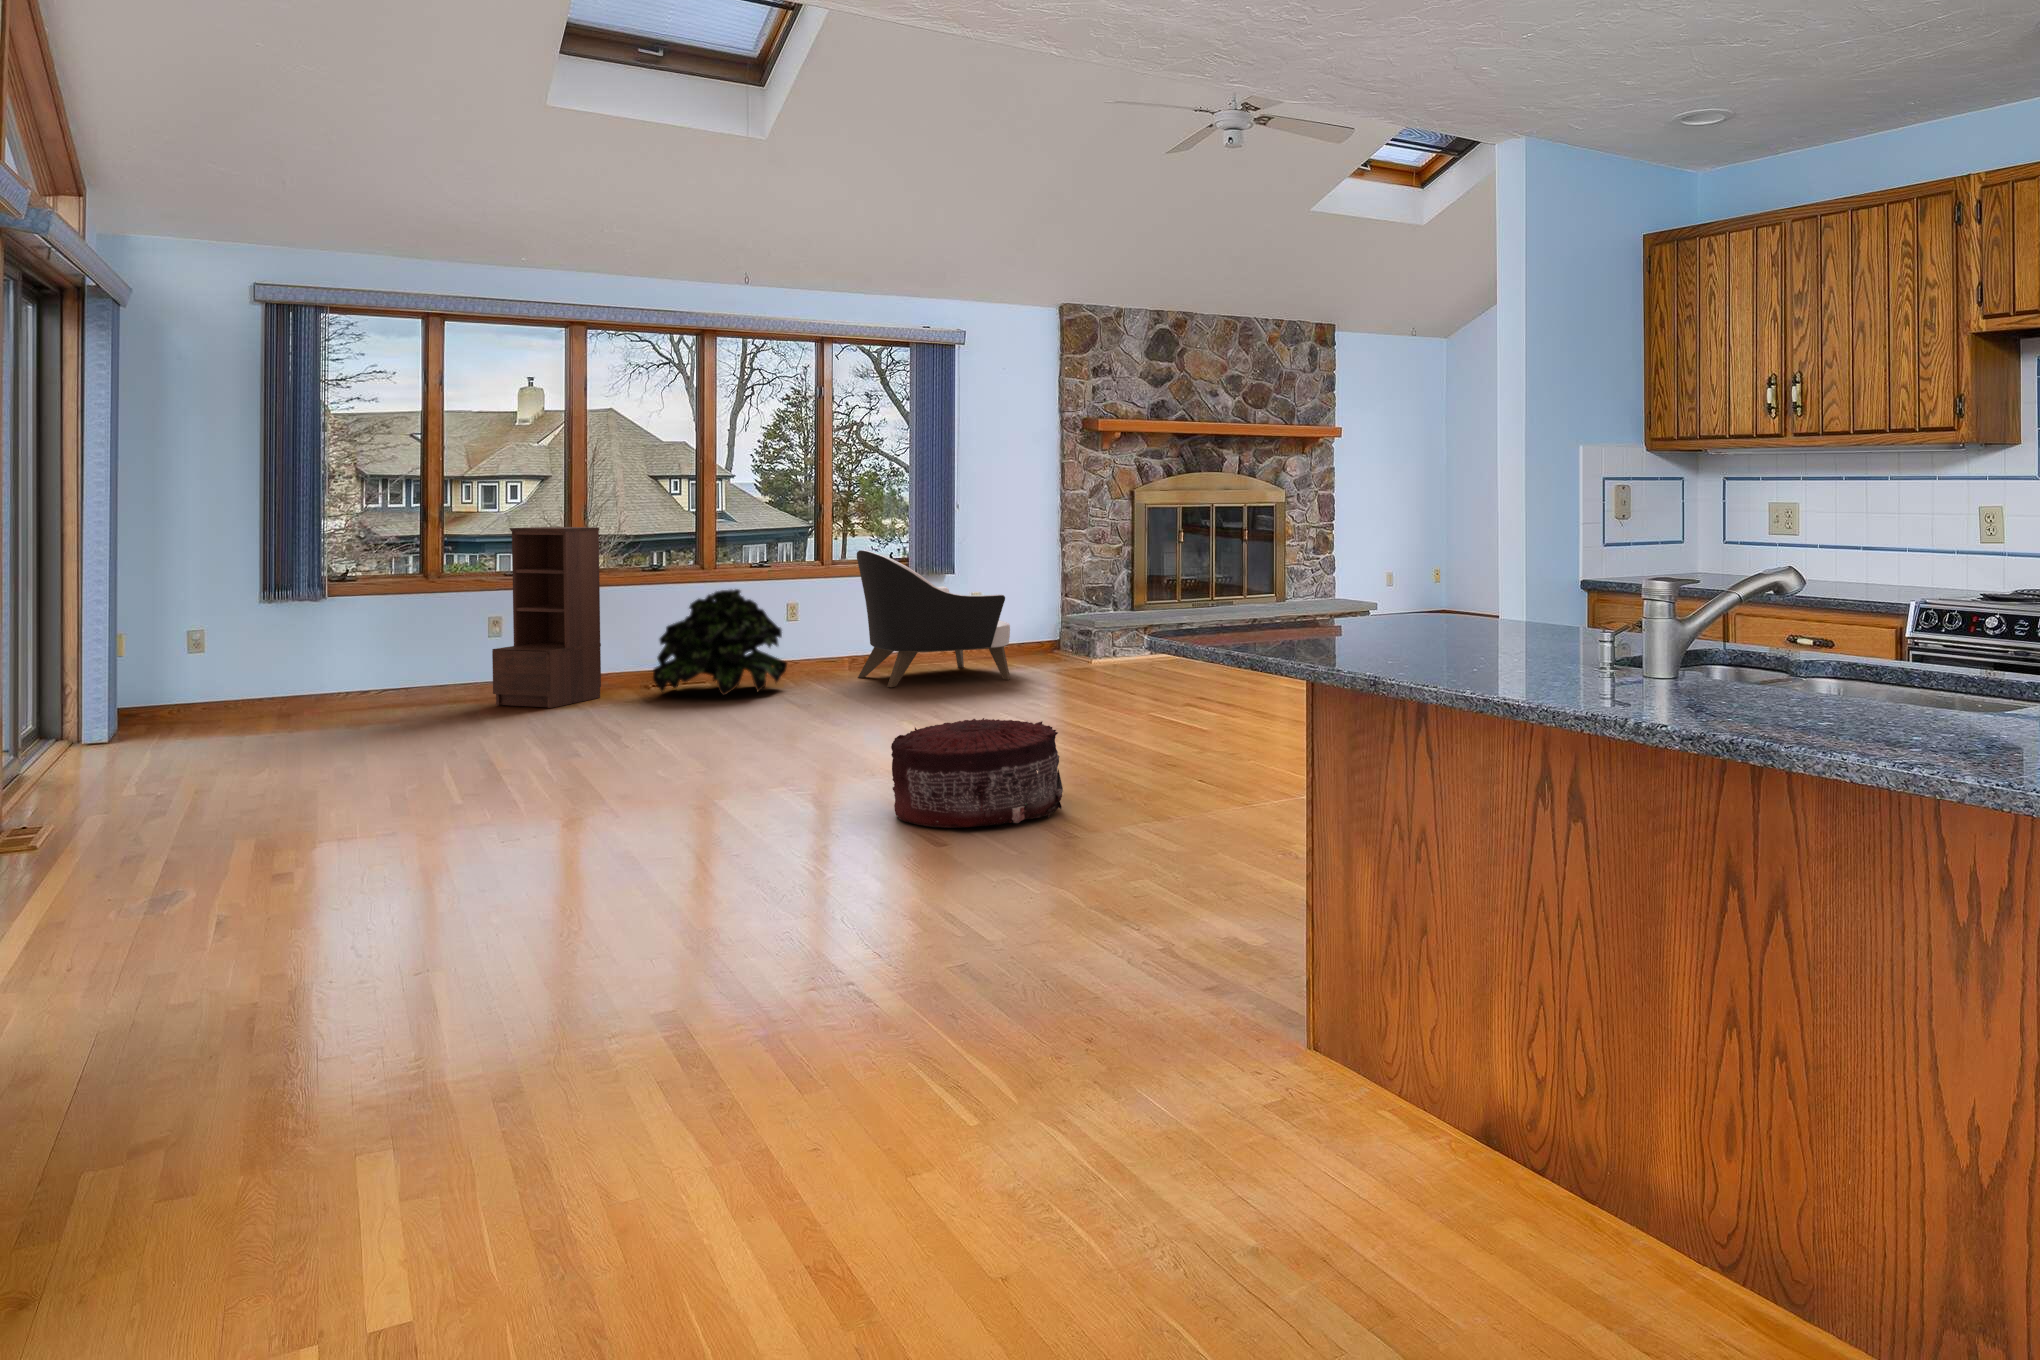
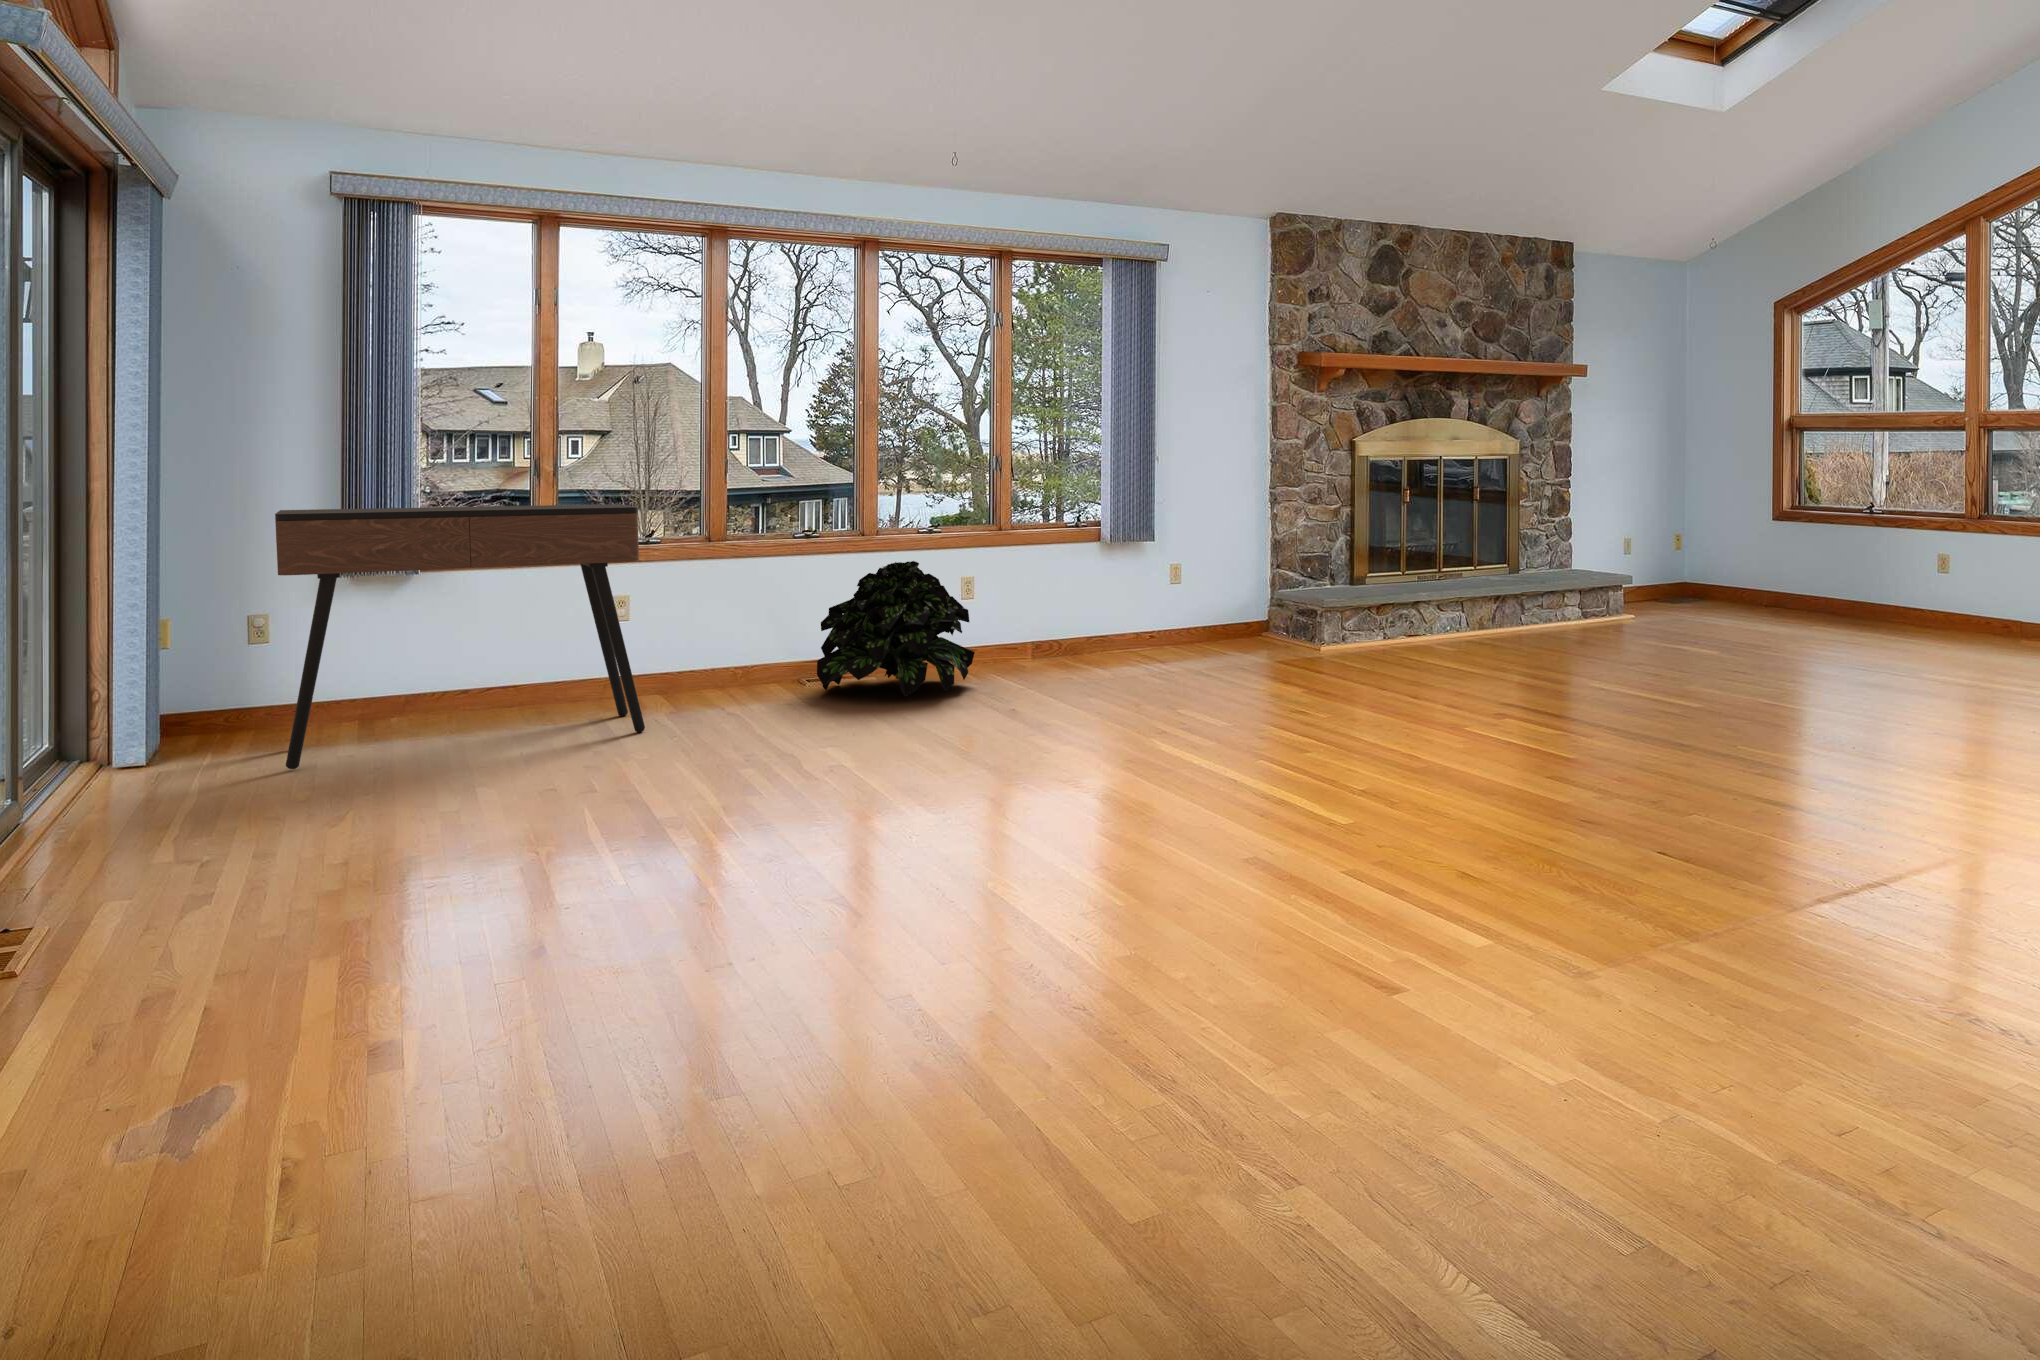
bookshelf: present [492,527,601,708] -> none [623,484,752,712]
console table: none [211,543,504,745] -> present [275,504,645,769]
armchair: present [857,550,1010,687] -> none [1049,512,1238,683]
pouf: present [891,718,1063,828] -> none [1266,759,1537,949]

